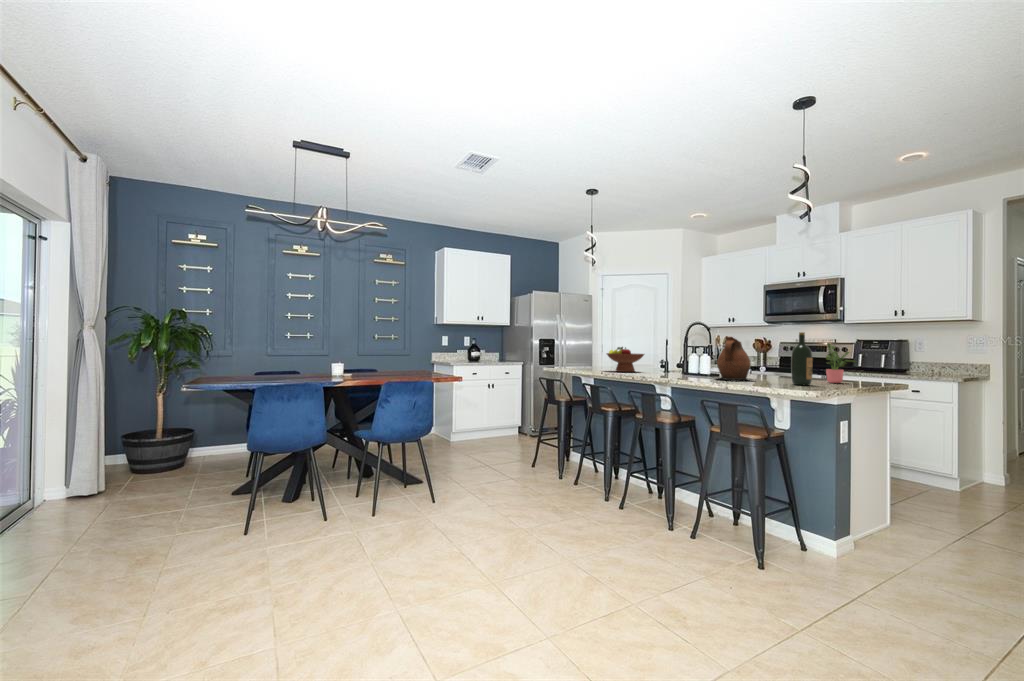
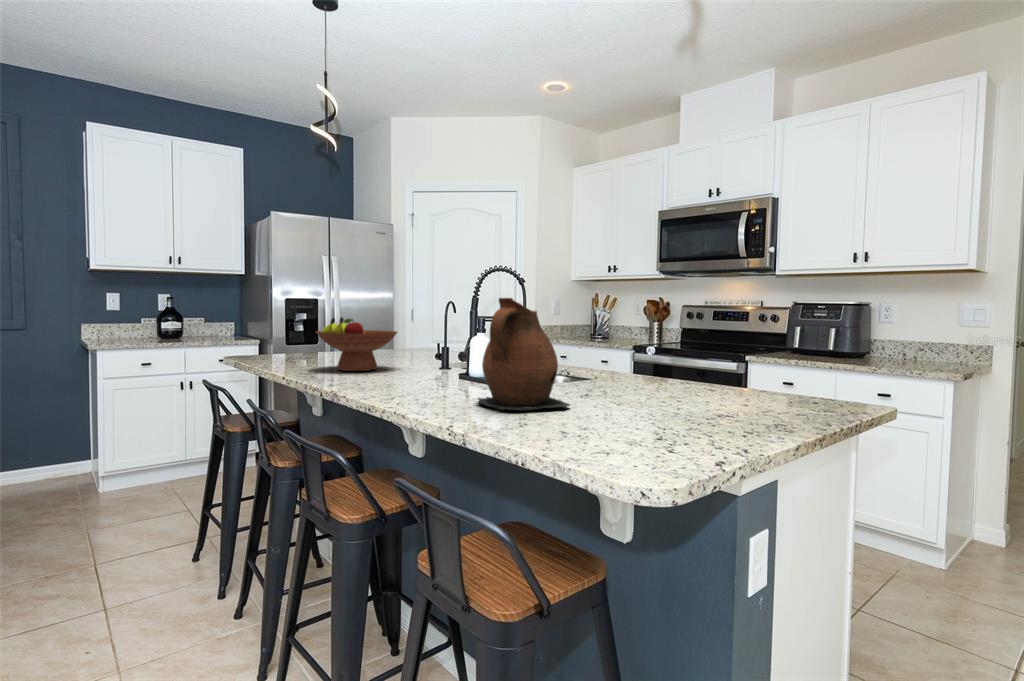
wine bottle: present [791,332,813,385] -> none [633,287,684,436]
potted plant: present [826,343,856,383] -> none [725,313,794,413]

